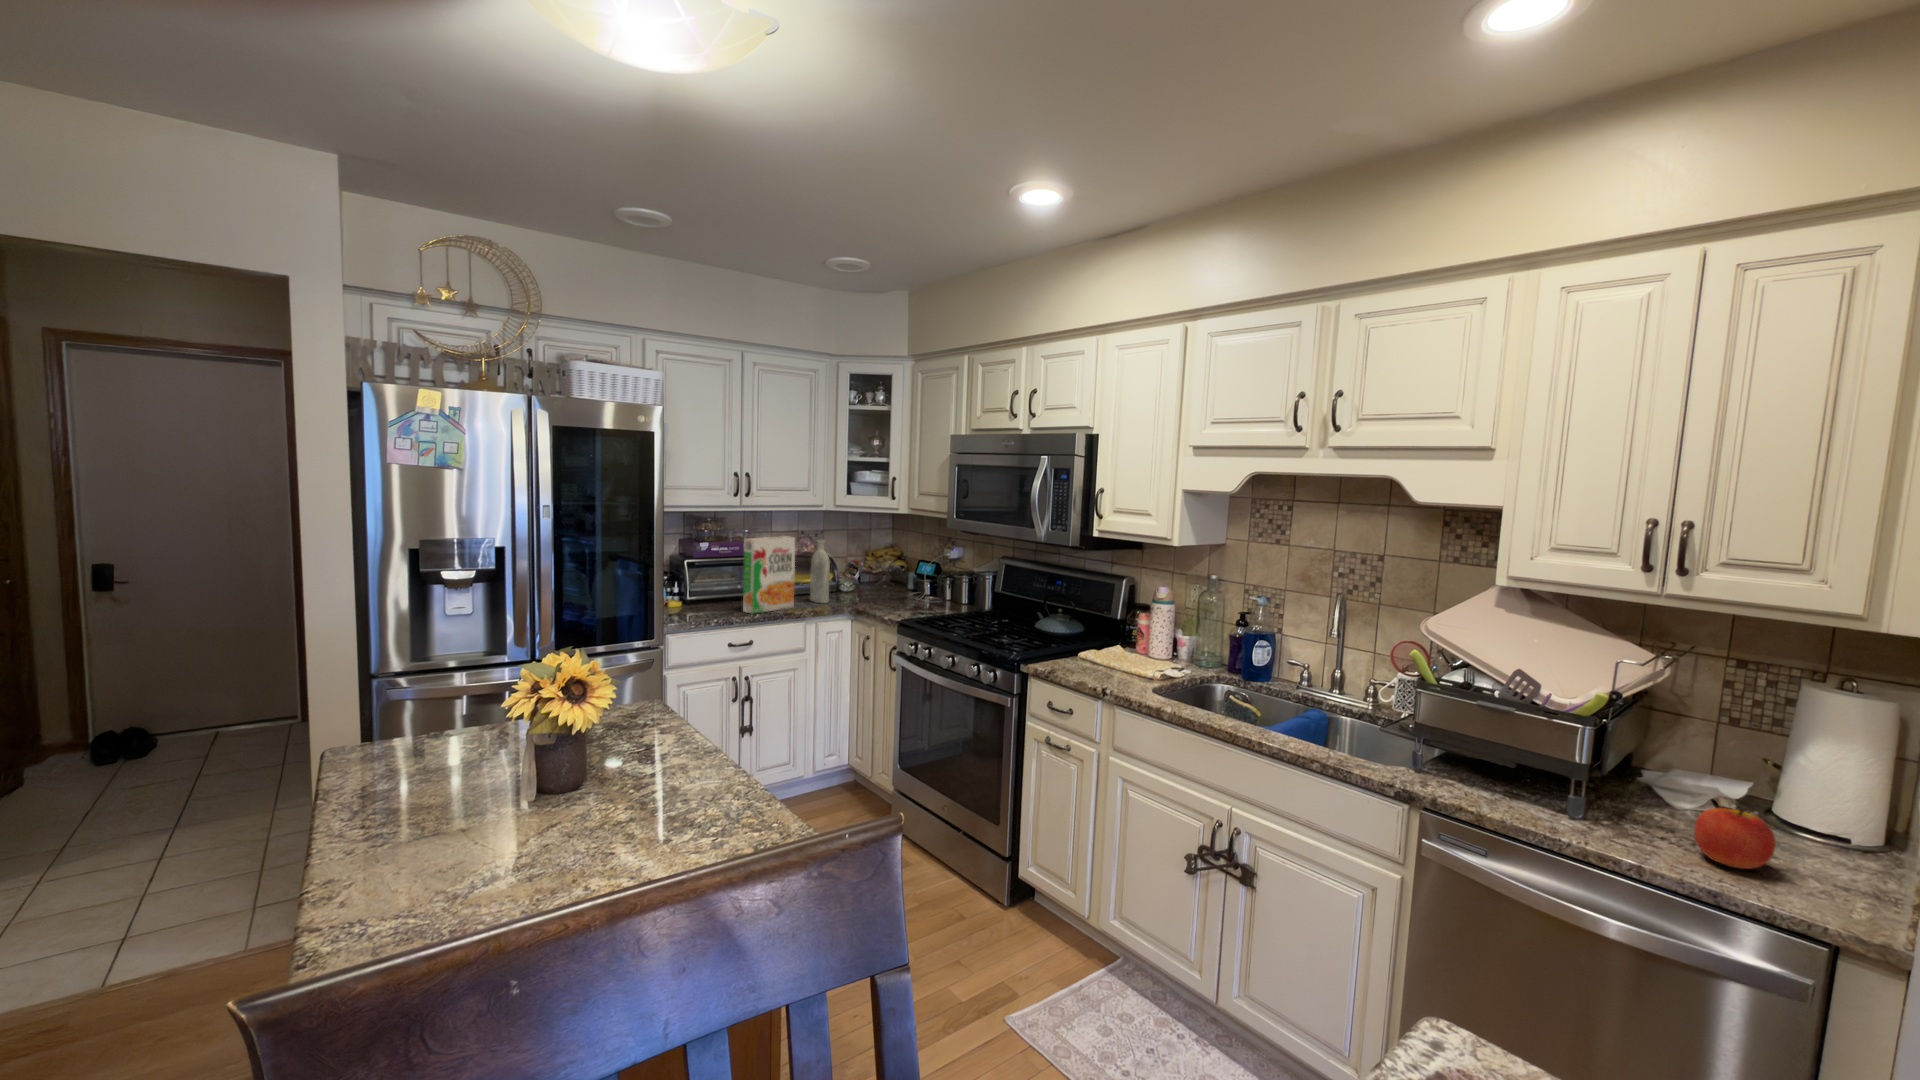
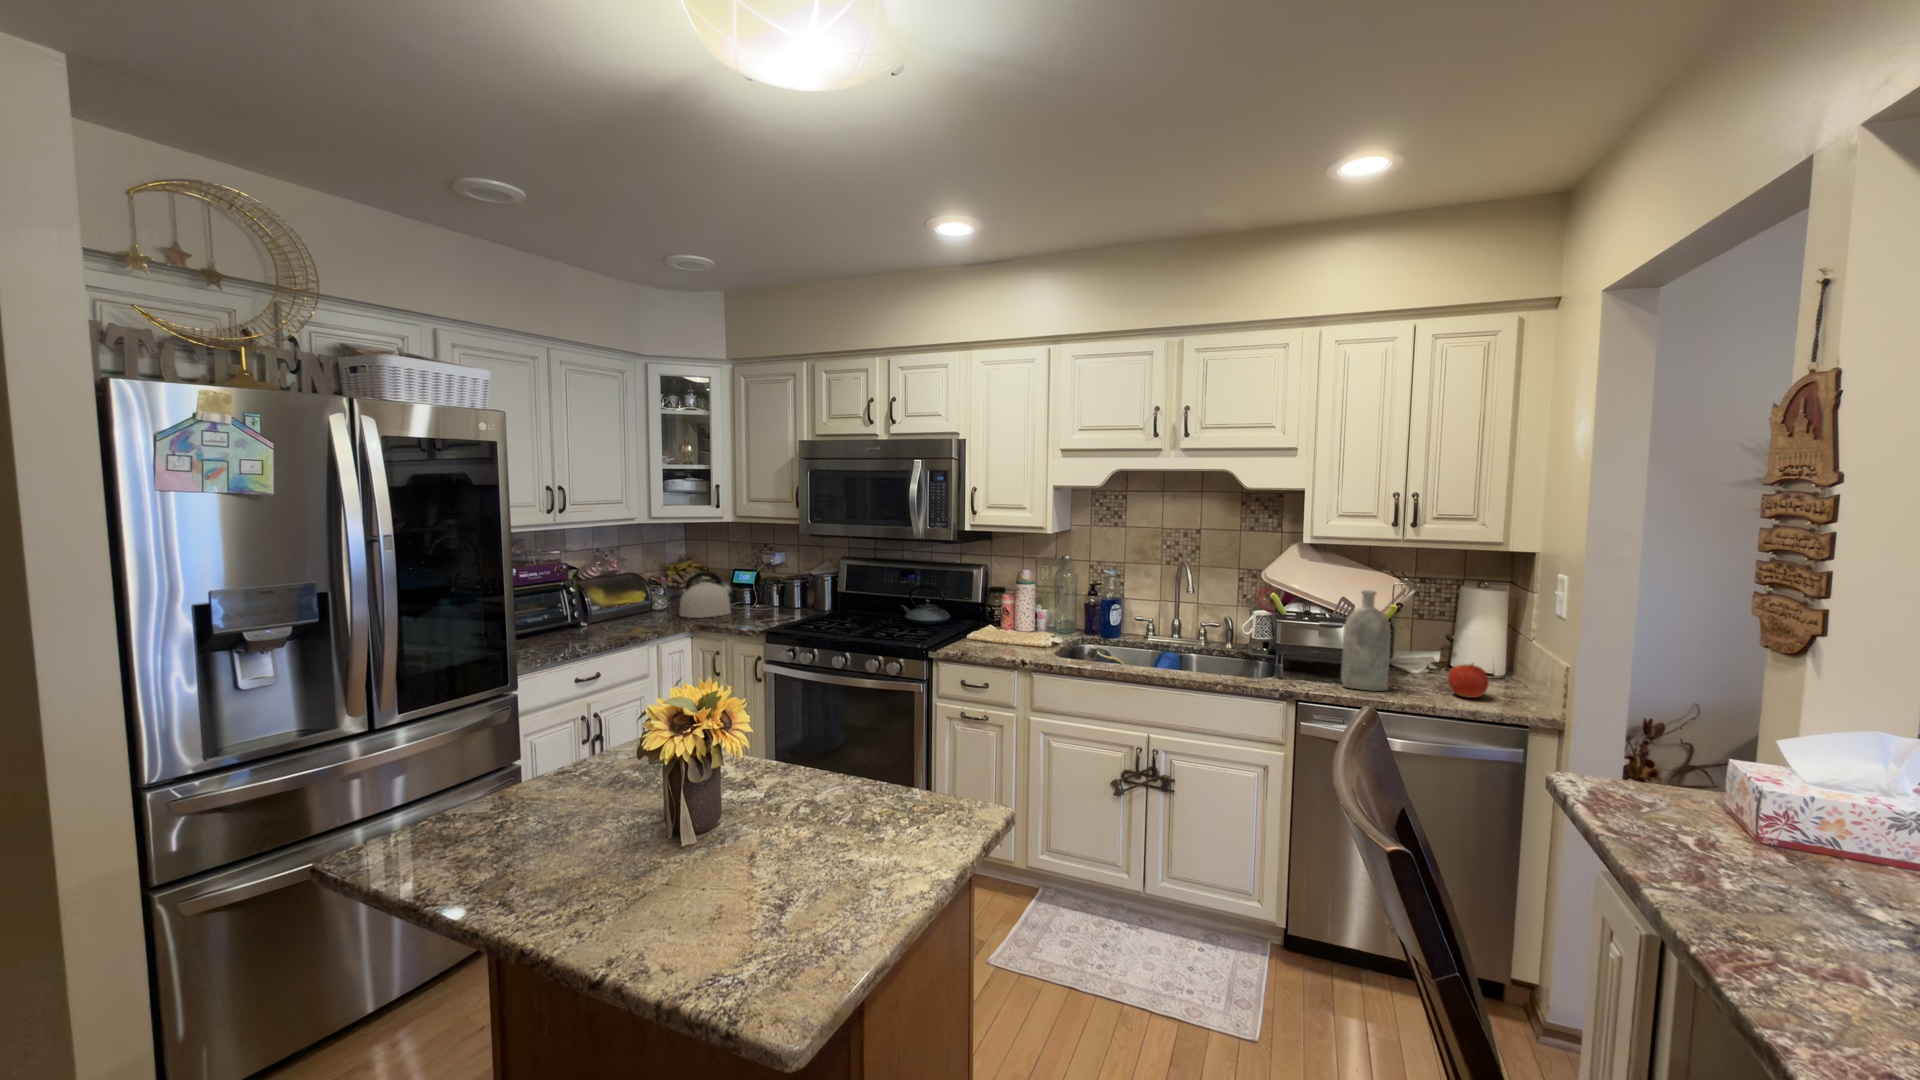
cereal box: present [743,536,795,614] -> none [575,553,630,643]
bottle: present [810,540,830,604] -> present [1341,590,1391,691]
kettle: none [849,560,902,603] -> present [680,571,734,618]

